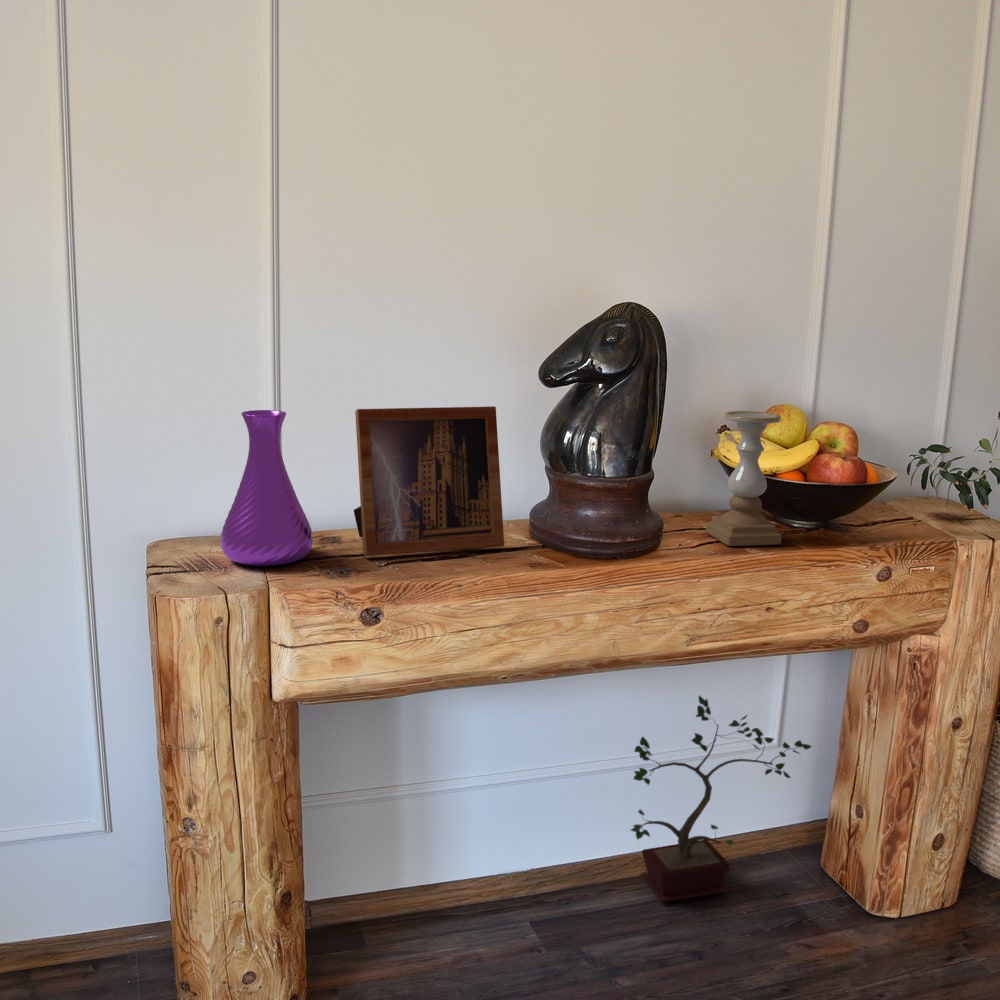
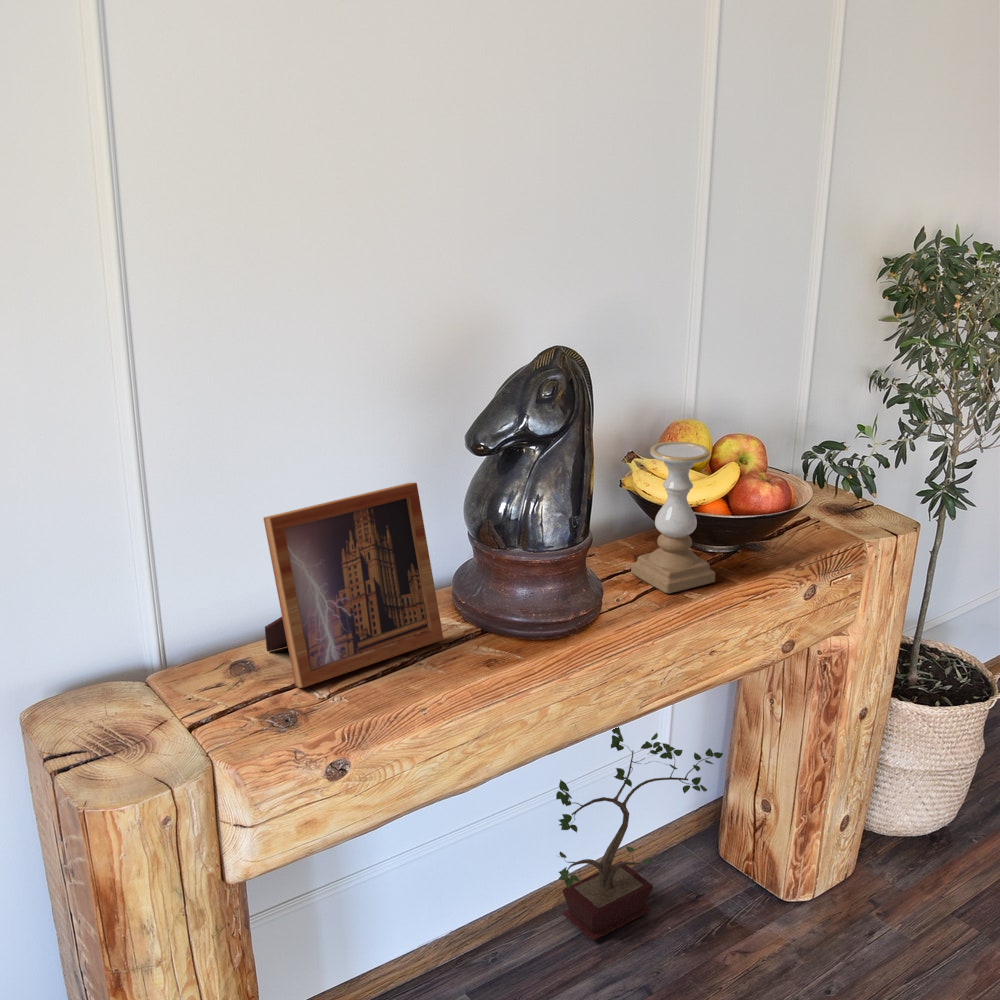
vase: present [220,410,313,566] -> none [122,537,236,732]

